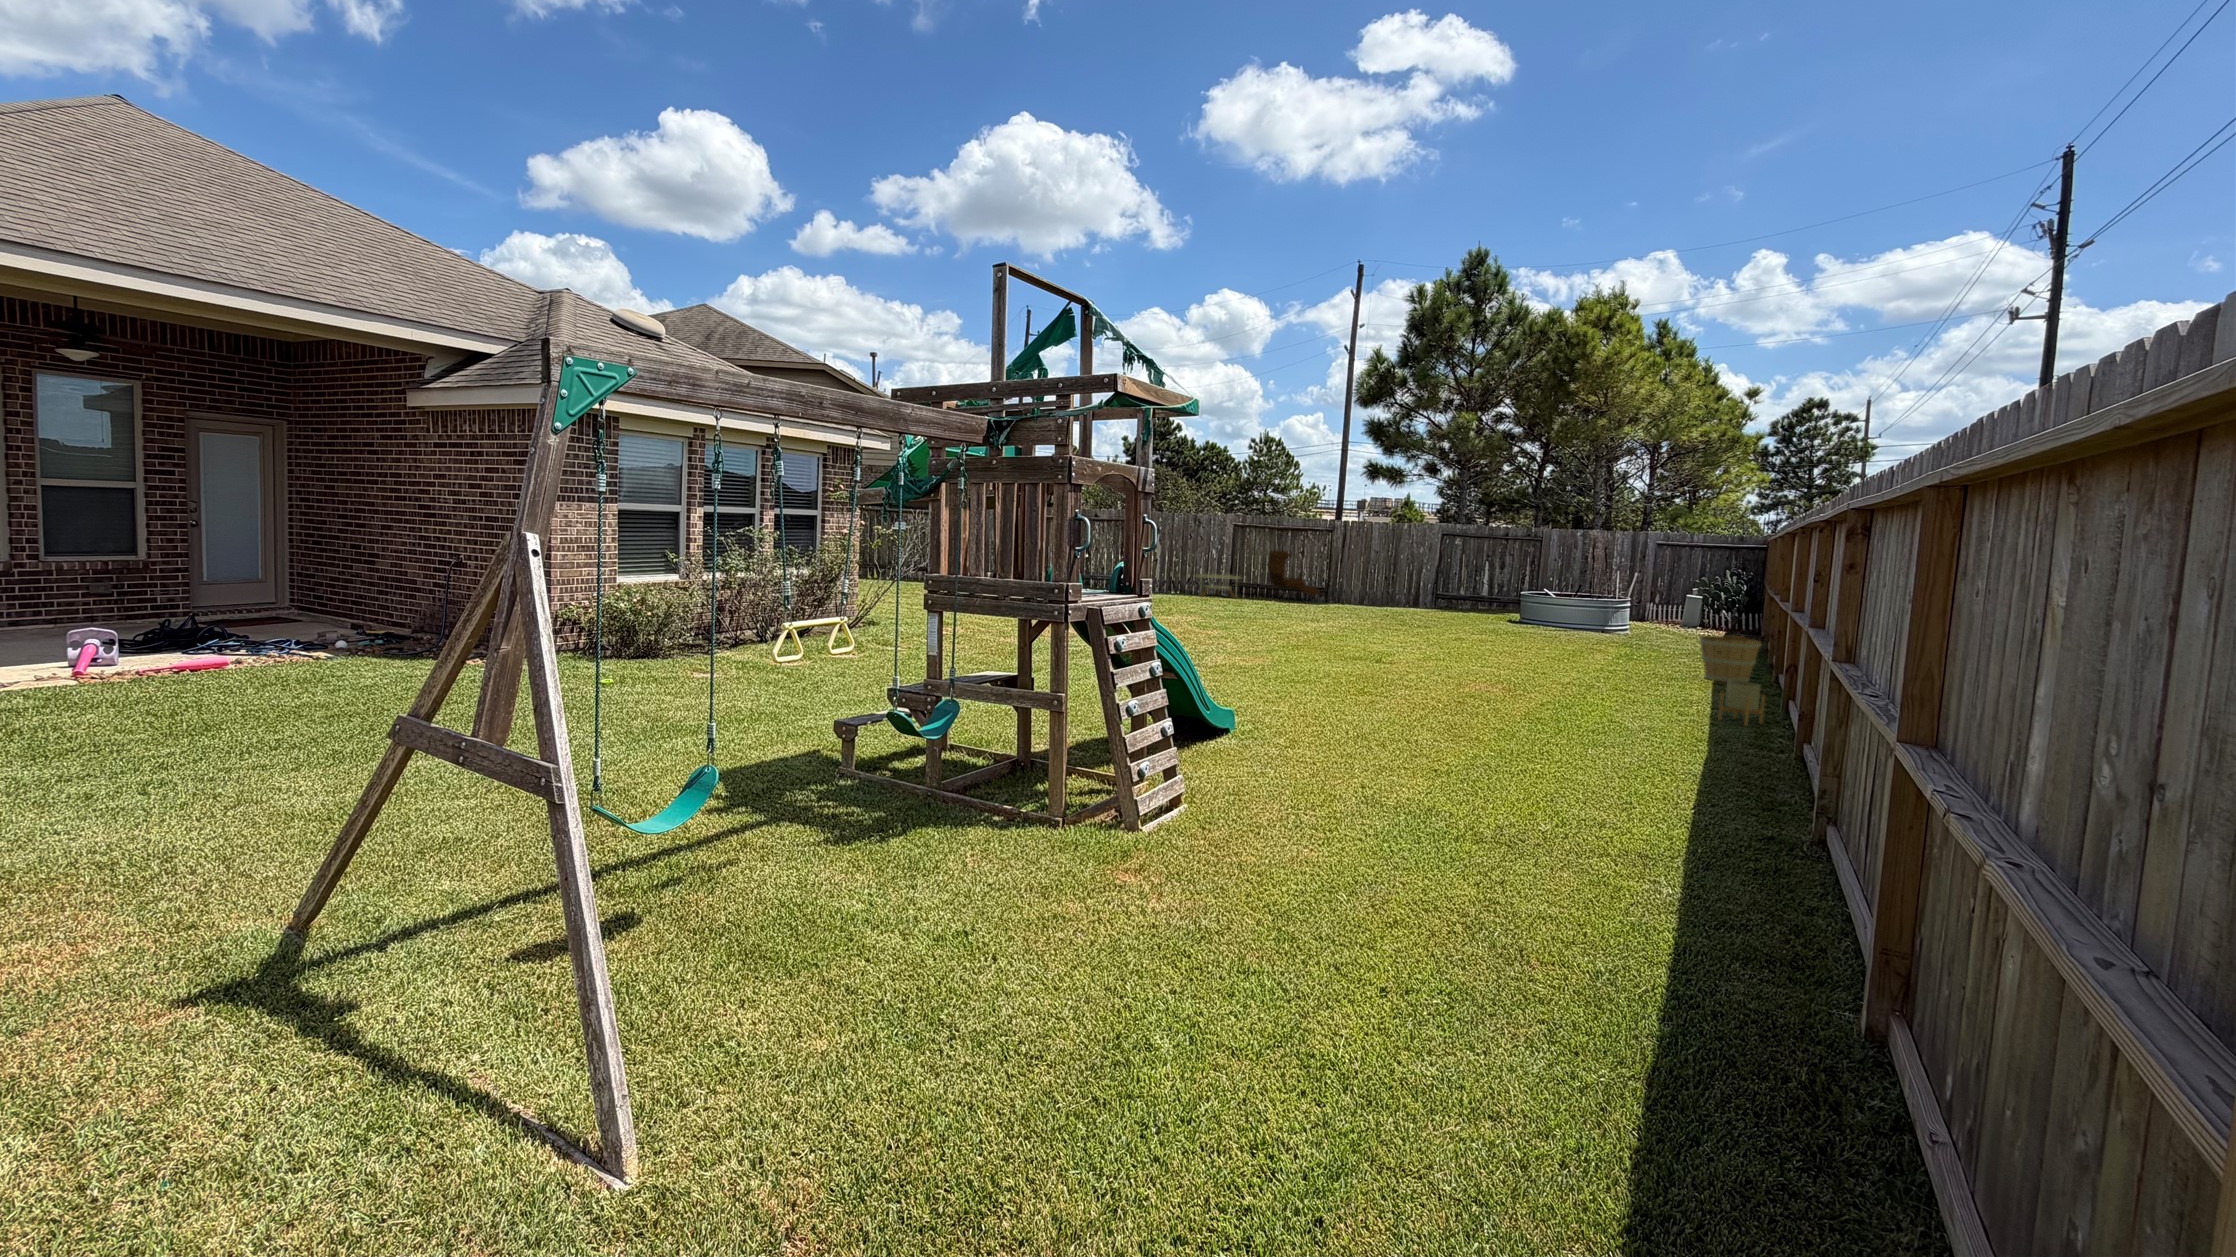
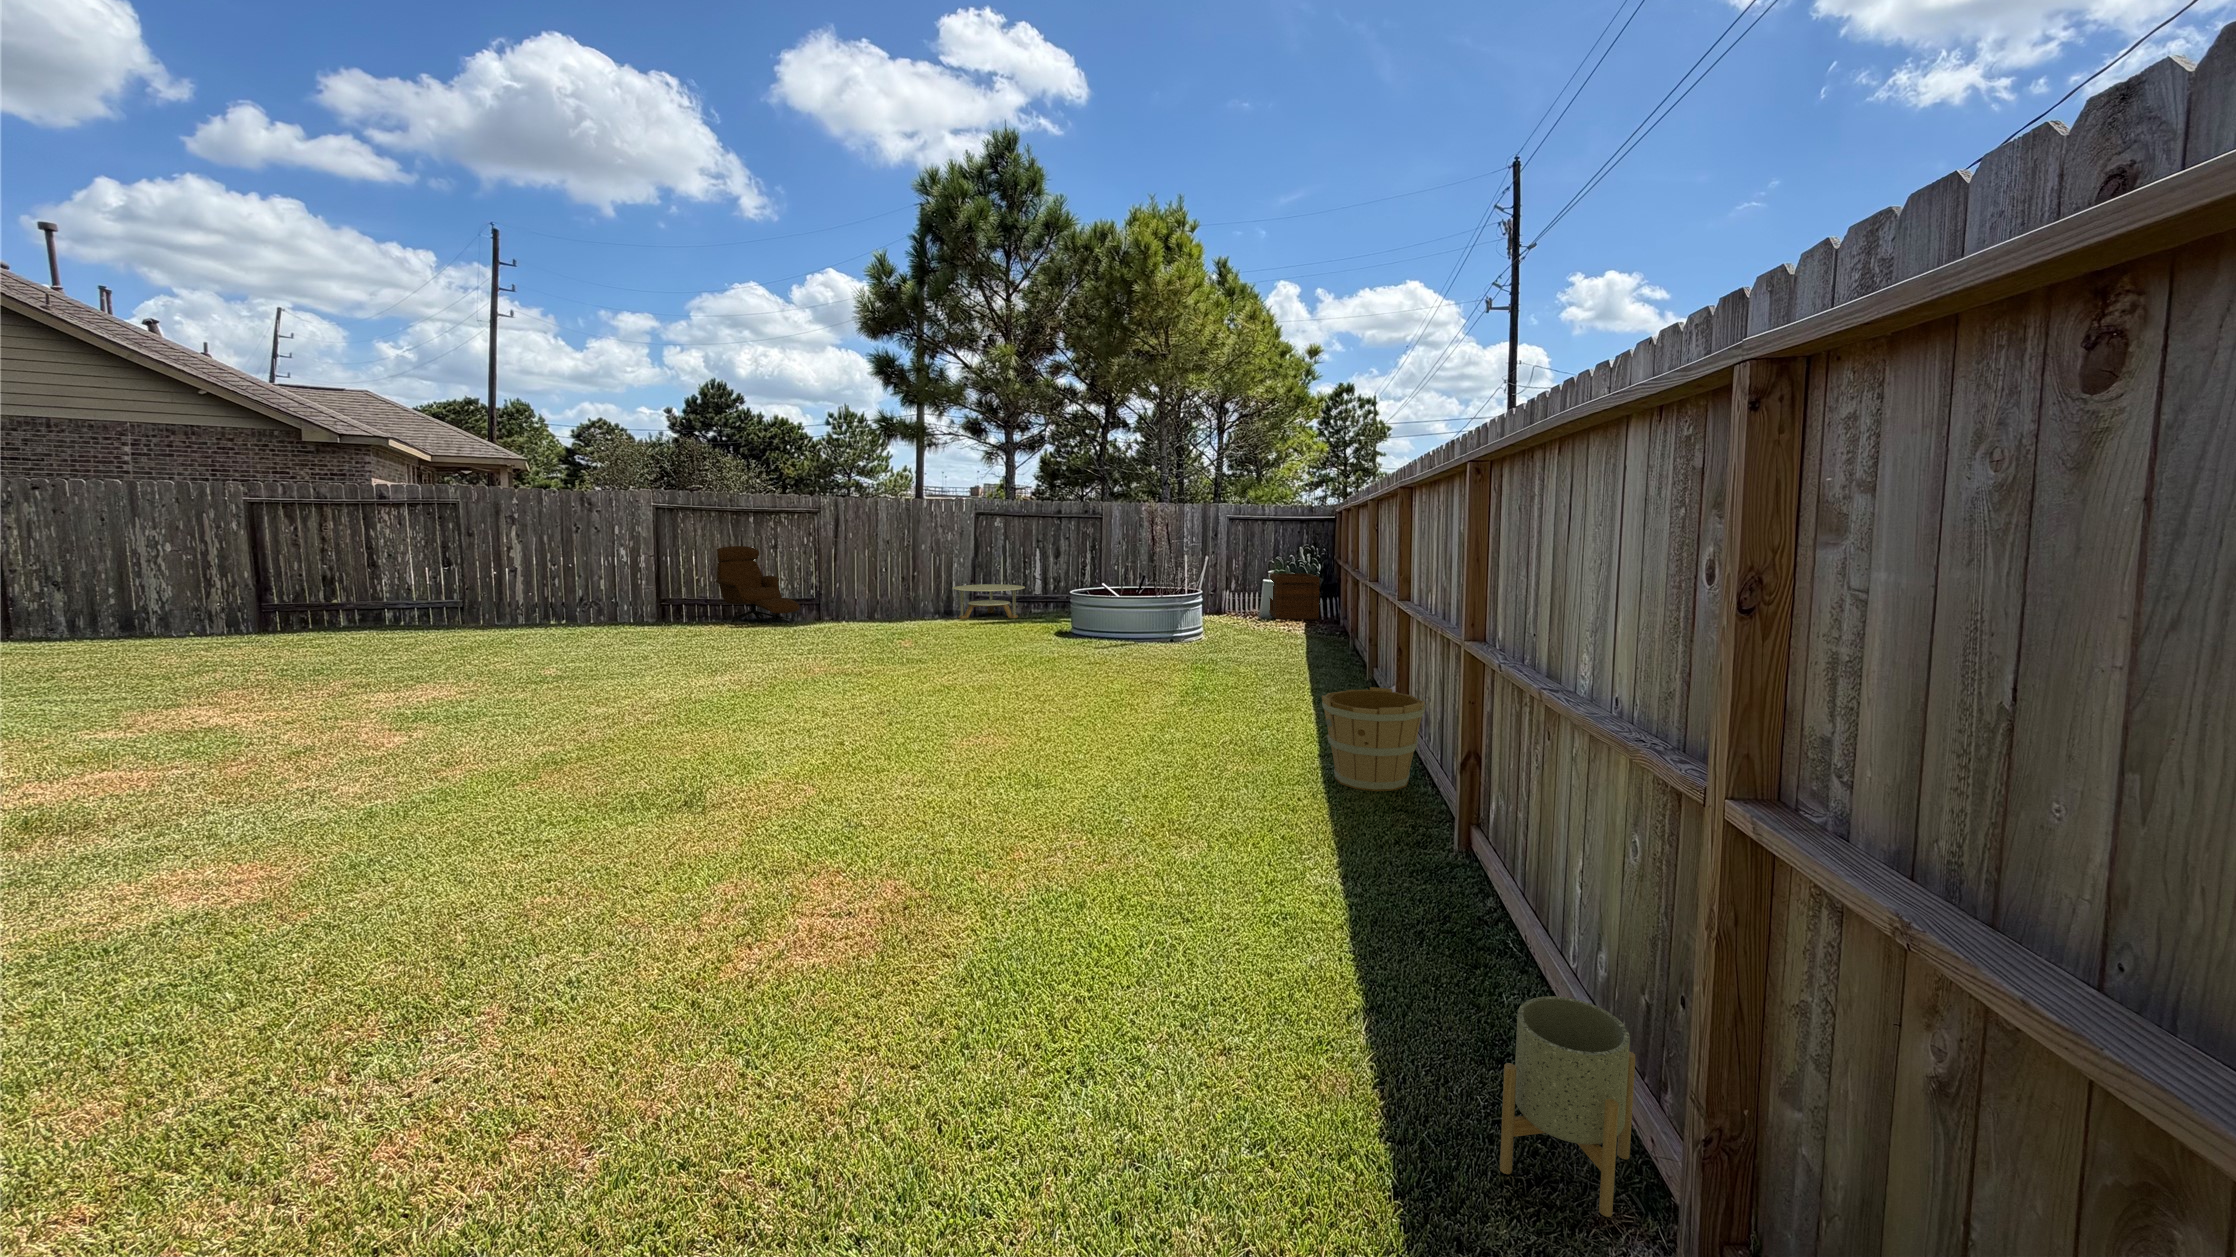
round table: present [1199,574,1239,598] -> present [952,584,1025,619]
wooden crate: none [1691,590,1740,629] -> present [1269,573,1320,620]

